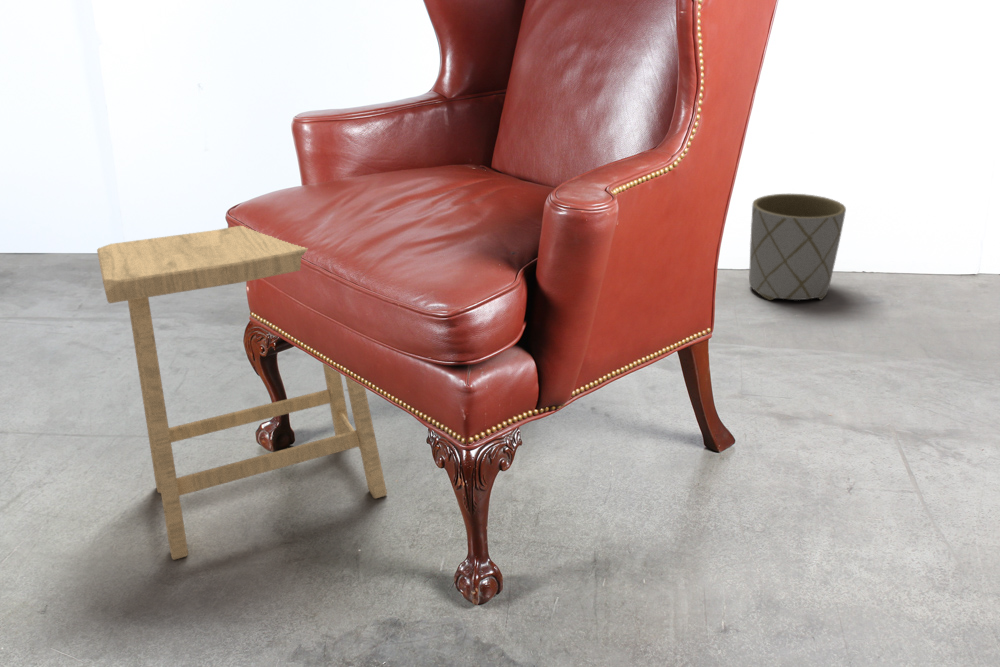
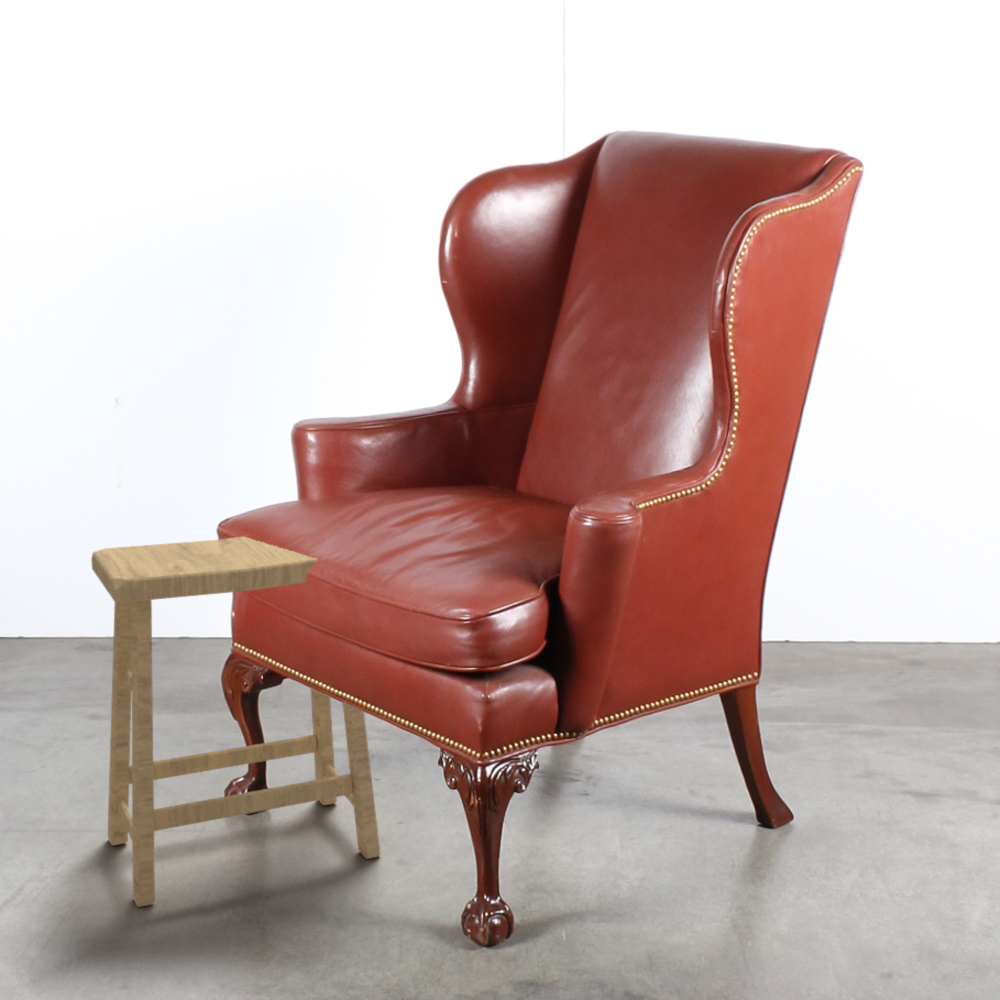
planter: present [749,194,846,300] -> none [838,542,953,676]

